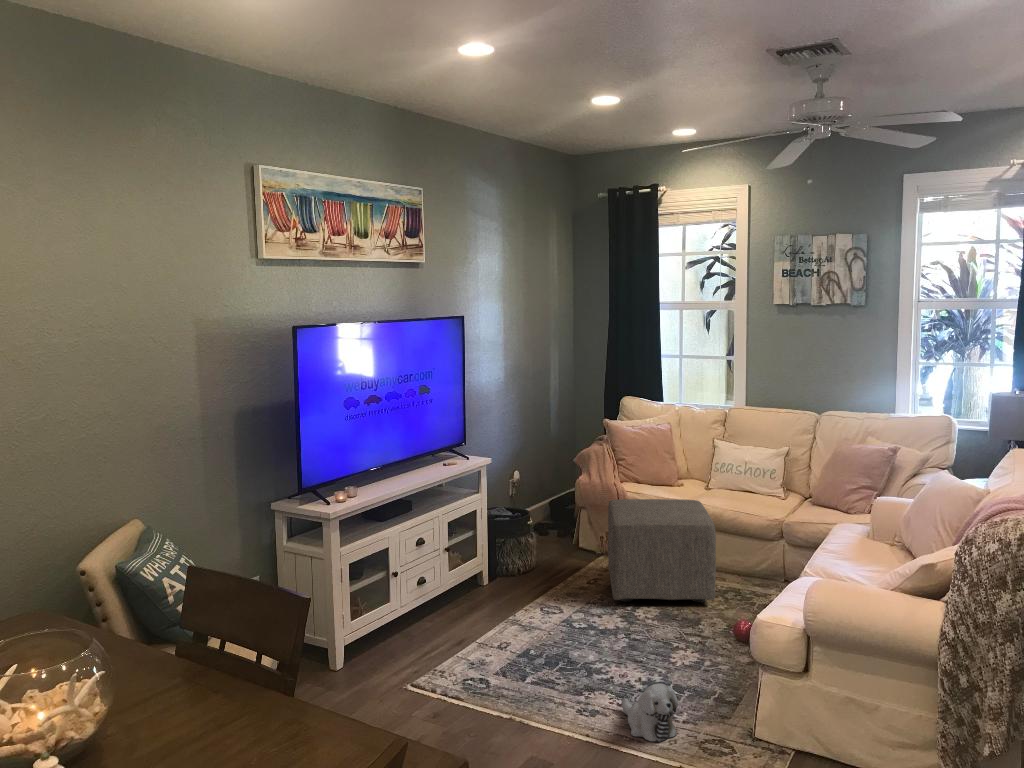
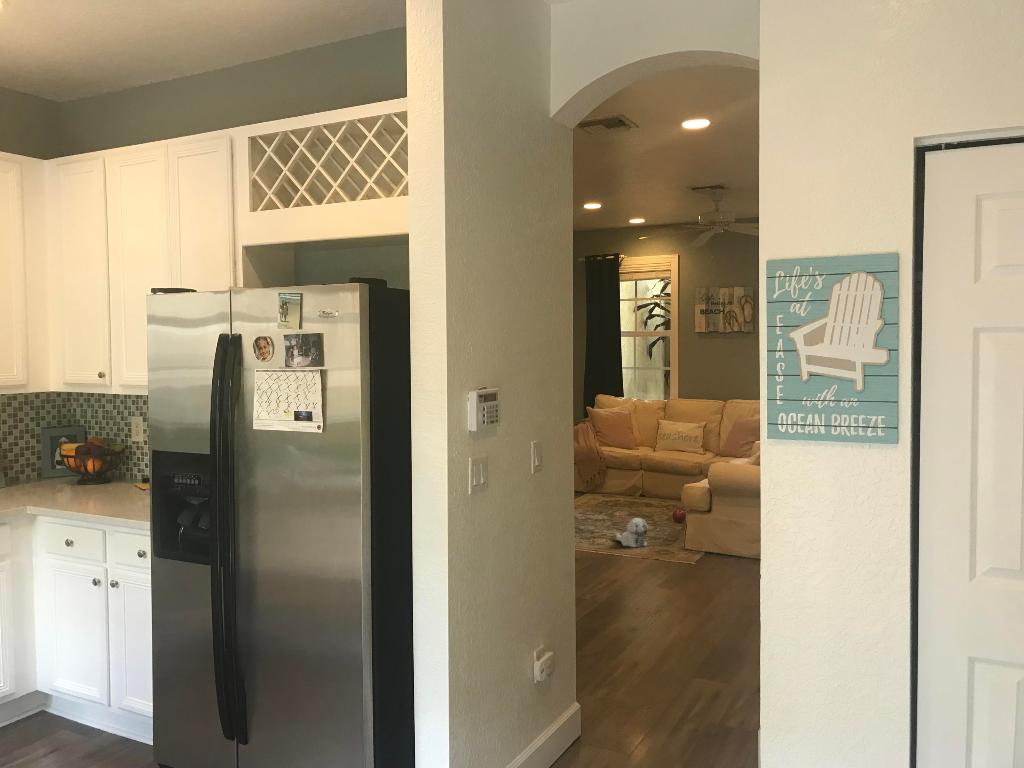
ottoman: present [608,499,716,603] -> none [593,451,663,509]

